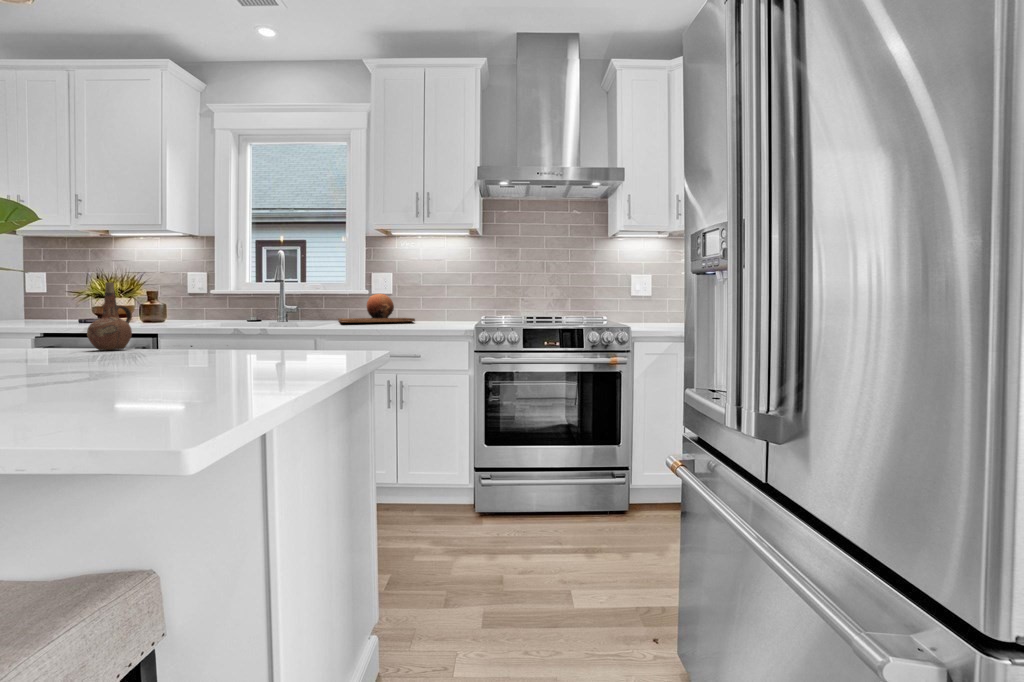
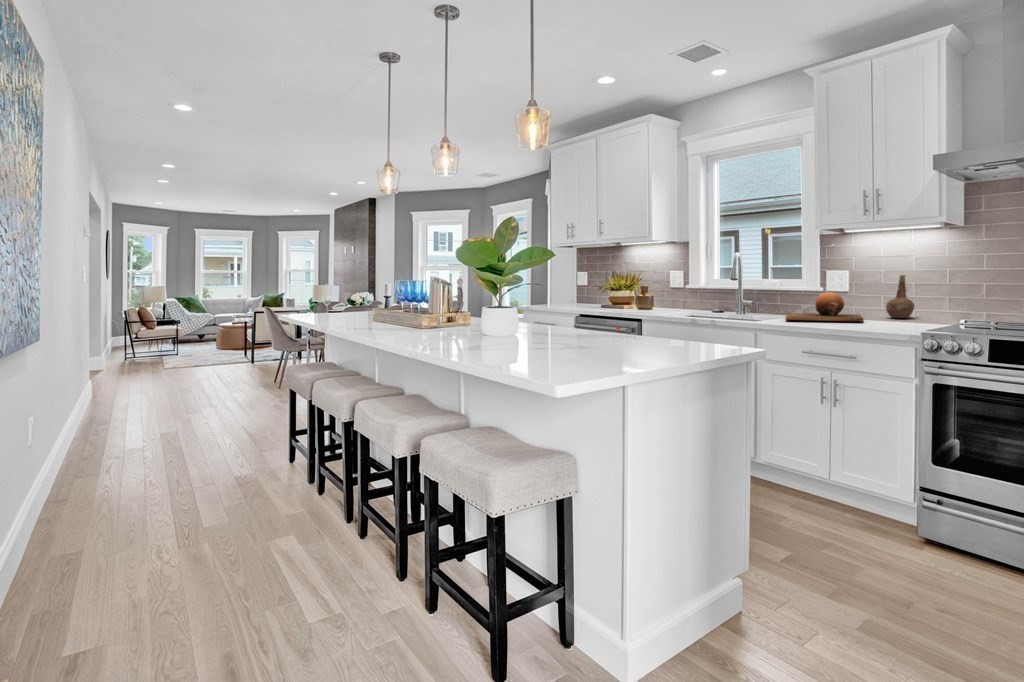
ceramic pitcher: present [87,282,132,350] -> present [886,275,914,318]

